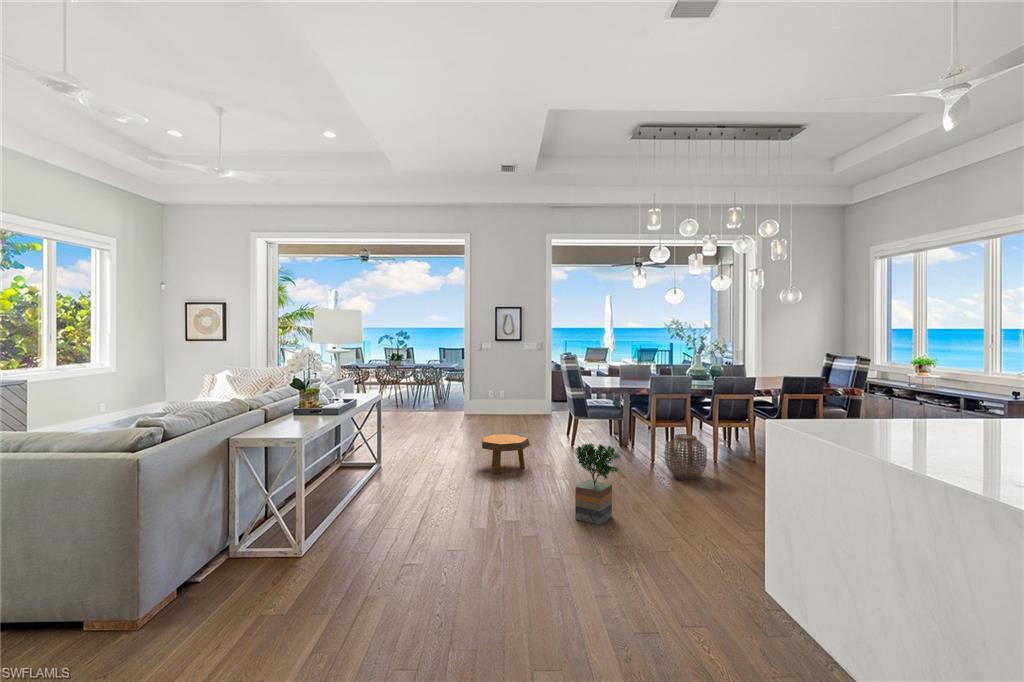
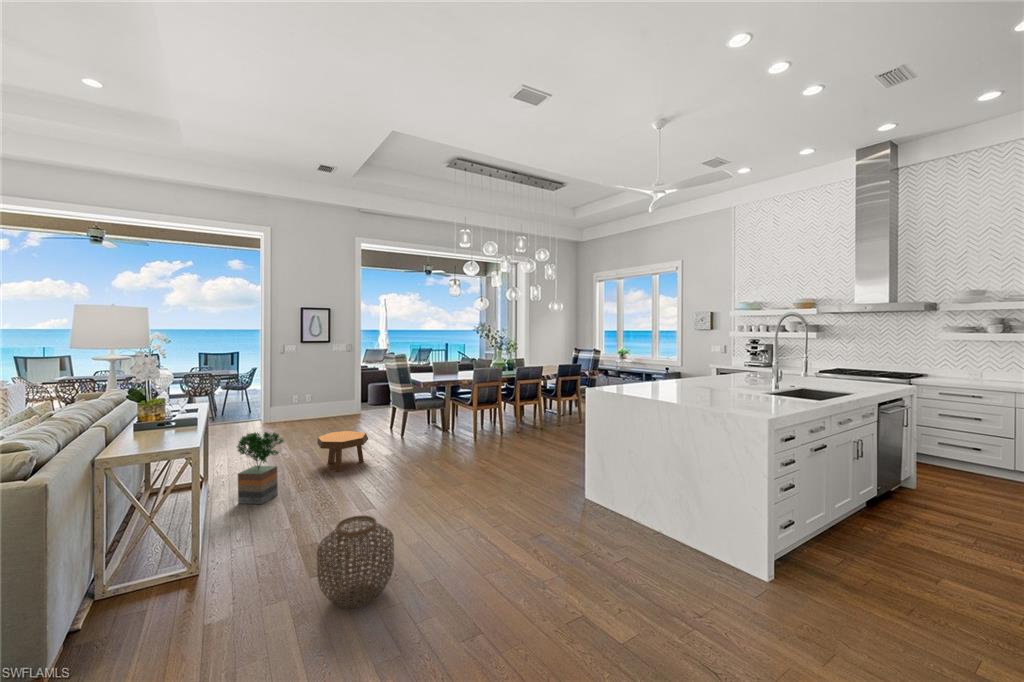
woven basket: present [665,434,707,480] -> present [317,516,394,609]
potted tree: present [575,443,621,525] -> present [237,432,284,504]

